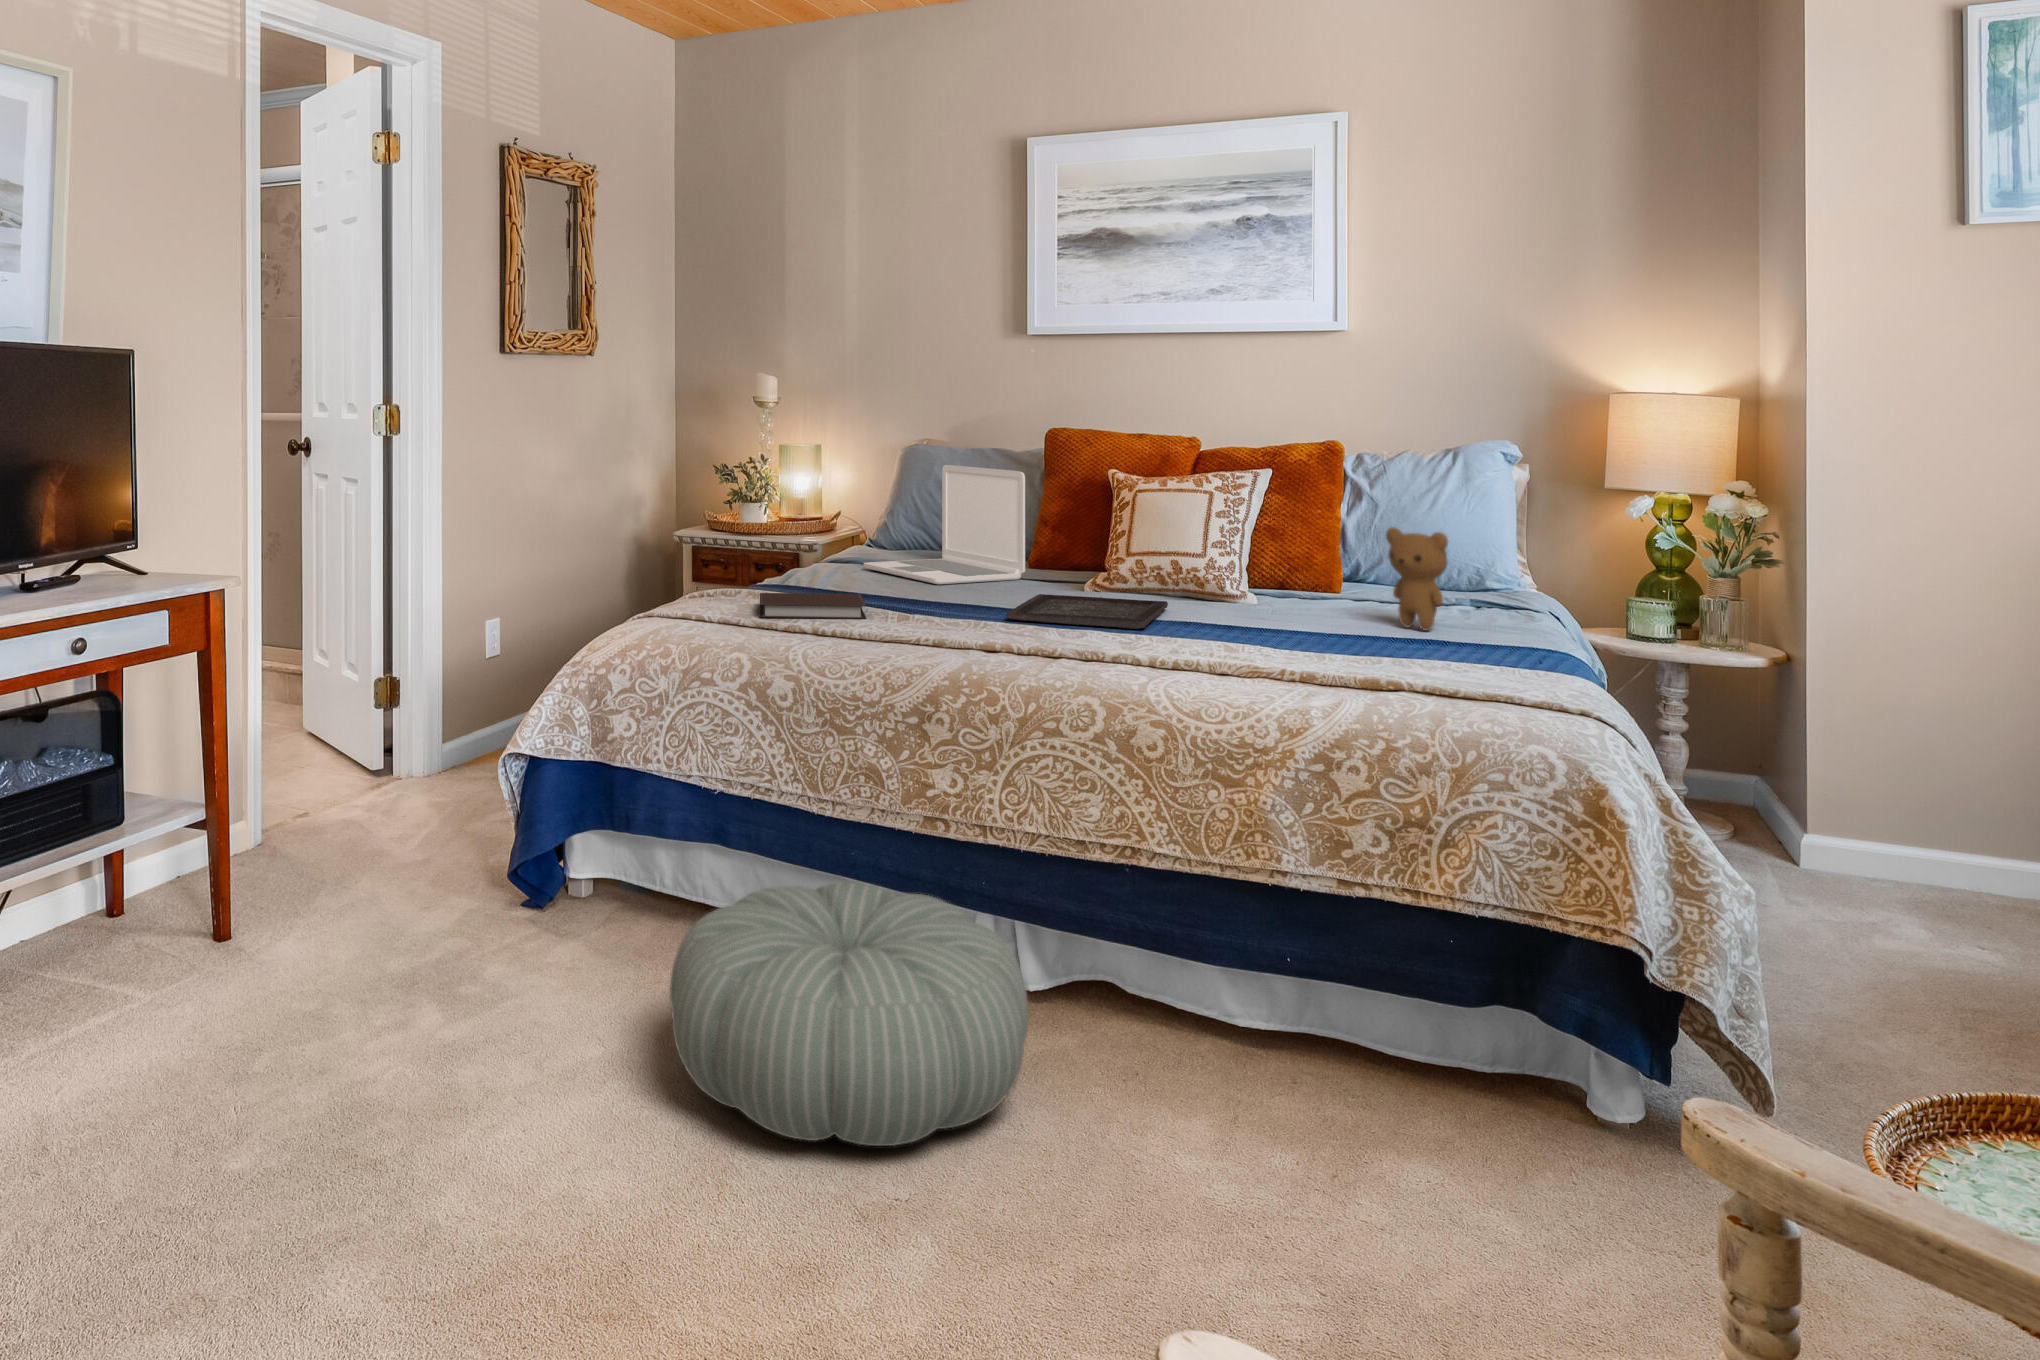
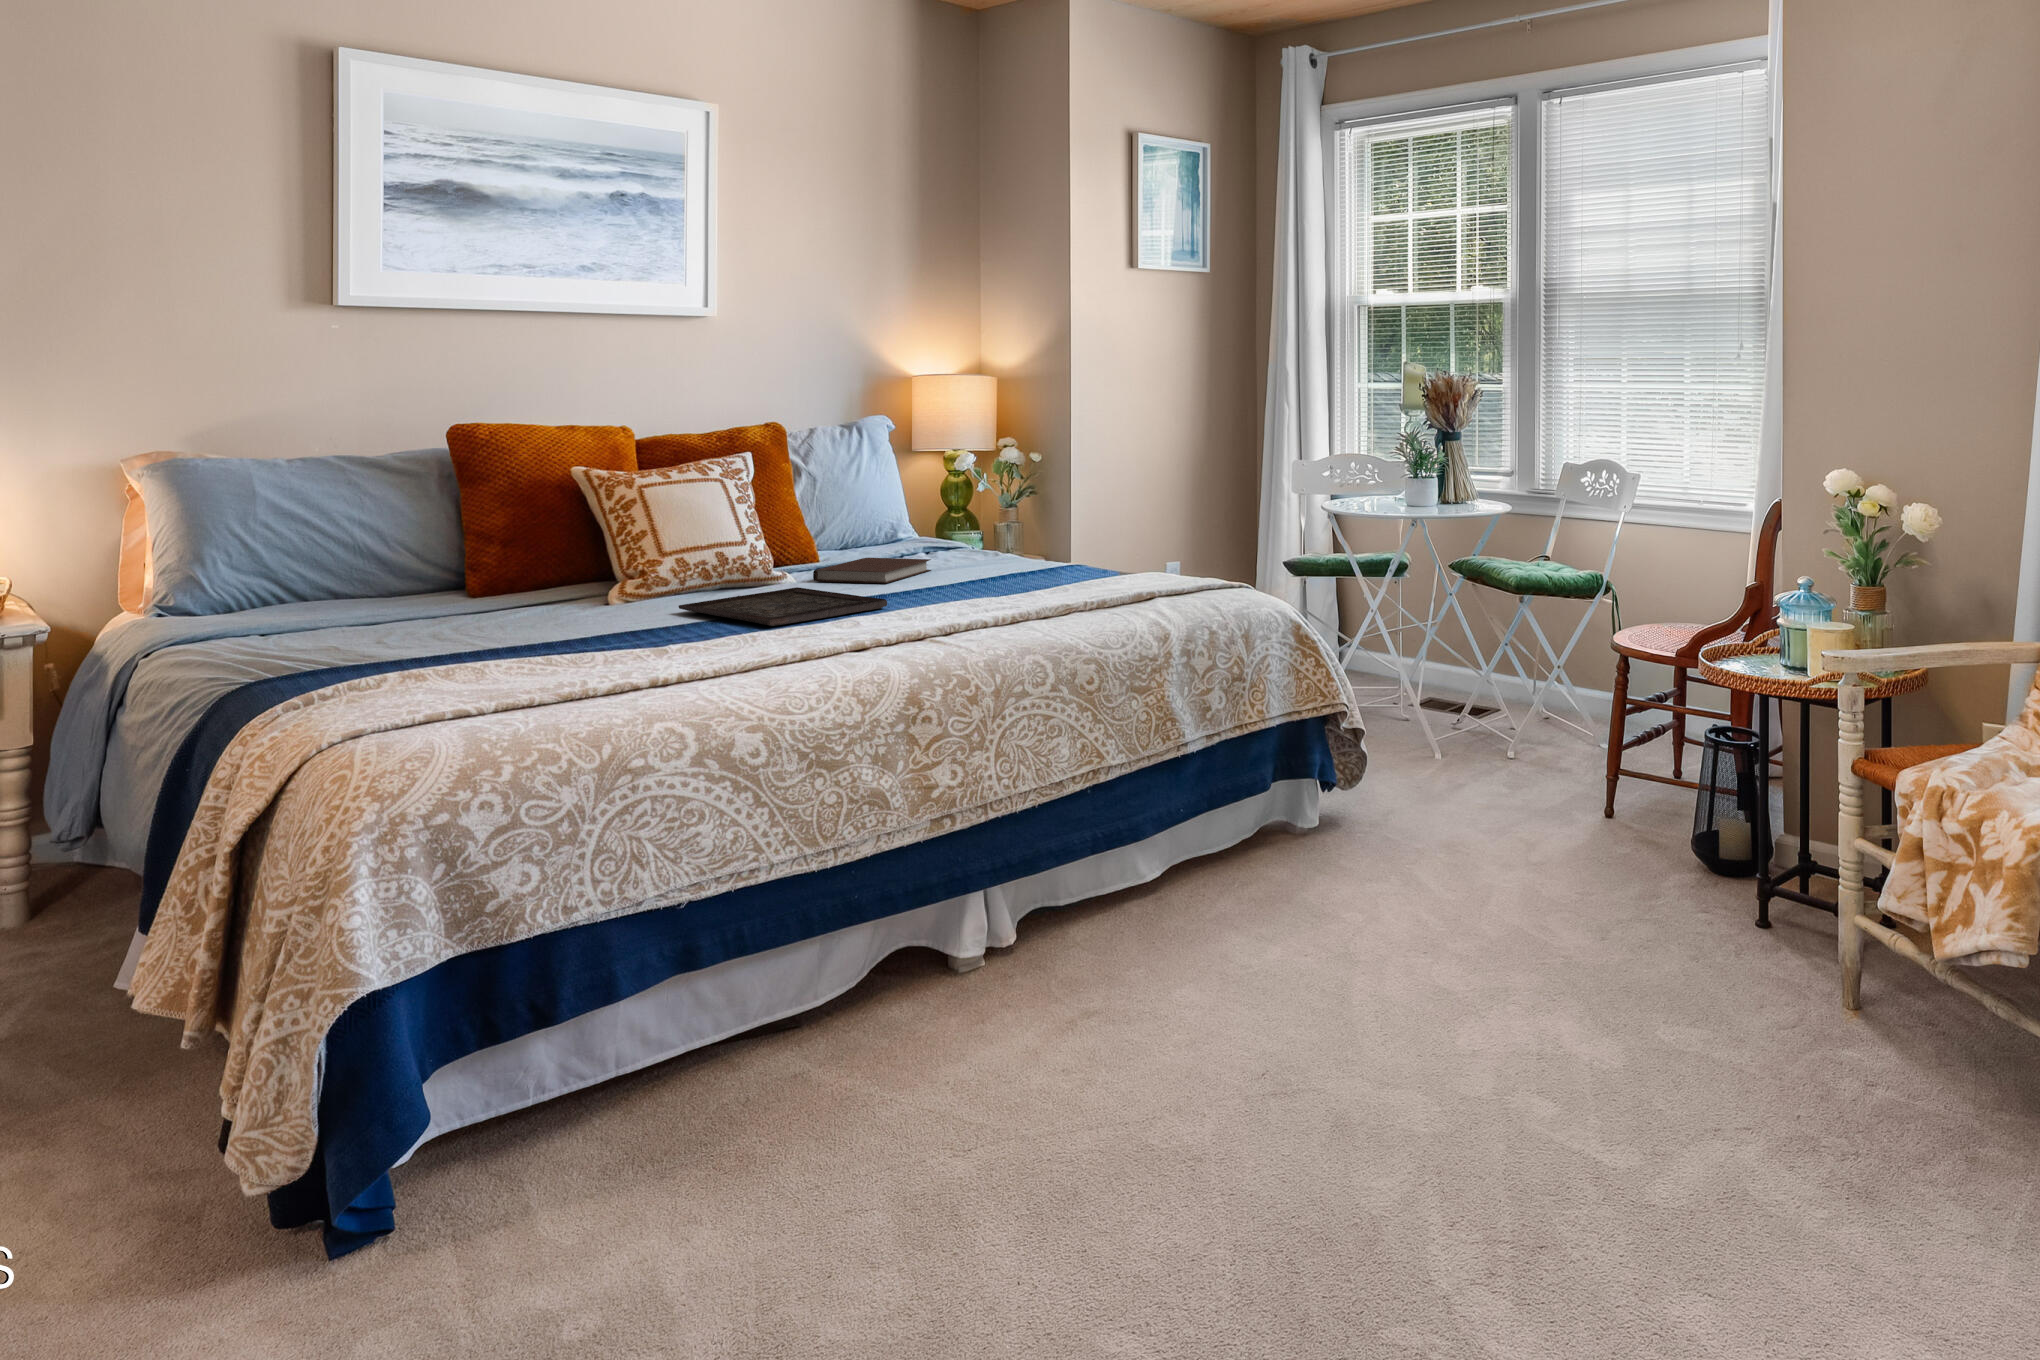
laptop: present [863,465,1025,584] -> none [276,476,527,635]
teddy bear: present [1386,527,1448,631] -> none [956,490,1015,571]
notebook: present [759,593,866,619] -> present [813,558,931,583]
pouf: present [670,883,1028,1146] -> none [914,861,1267,1110]

